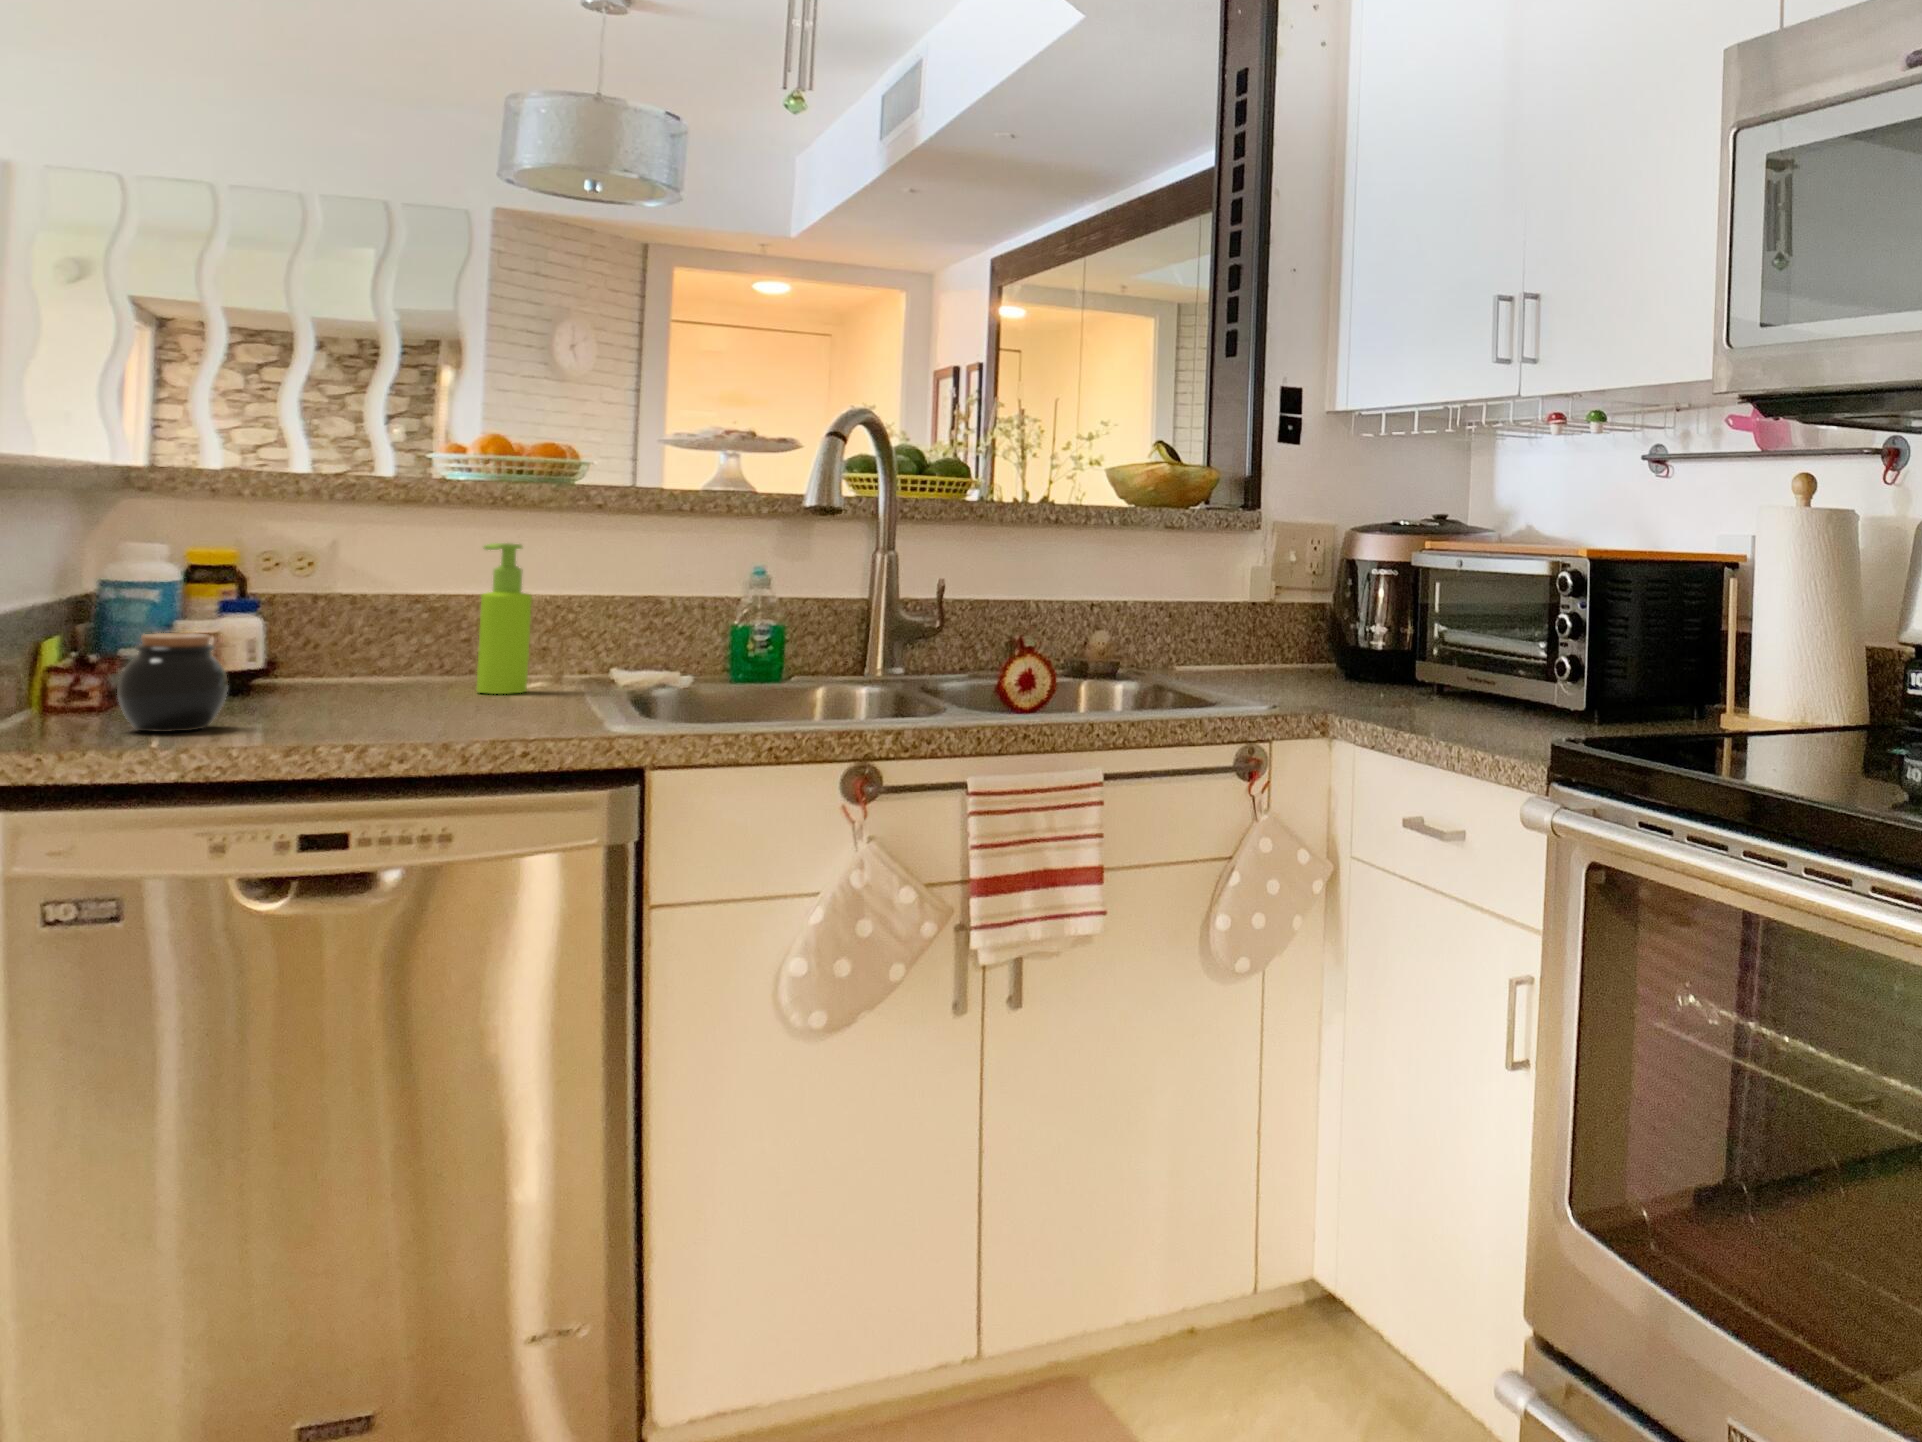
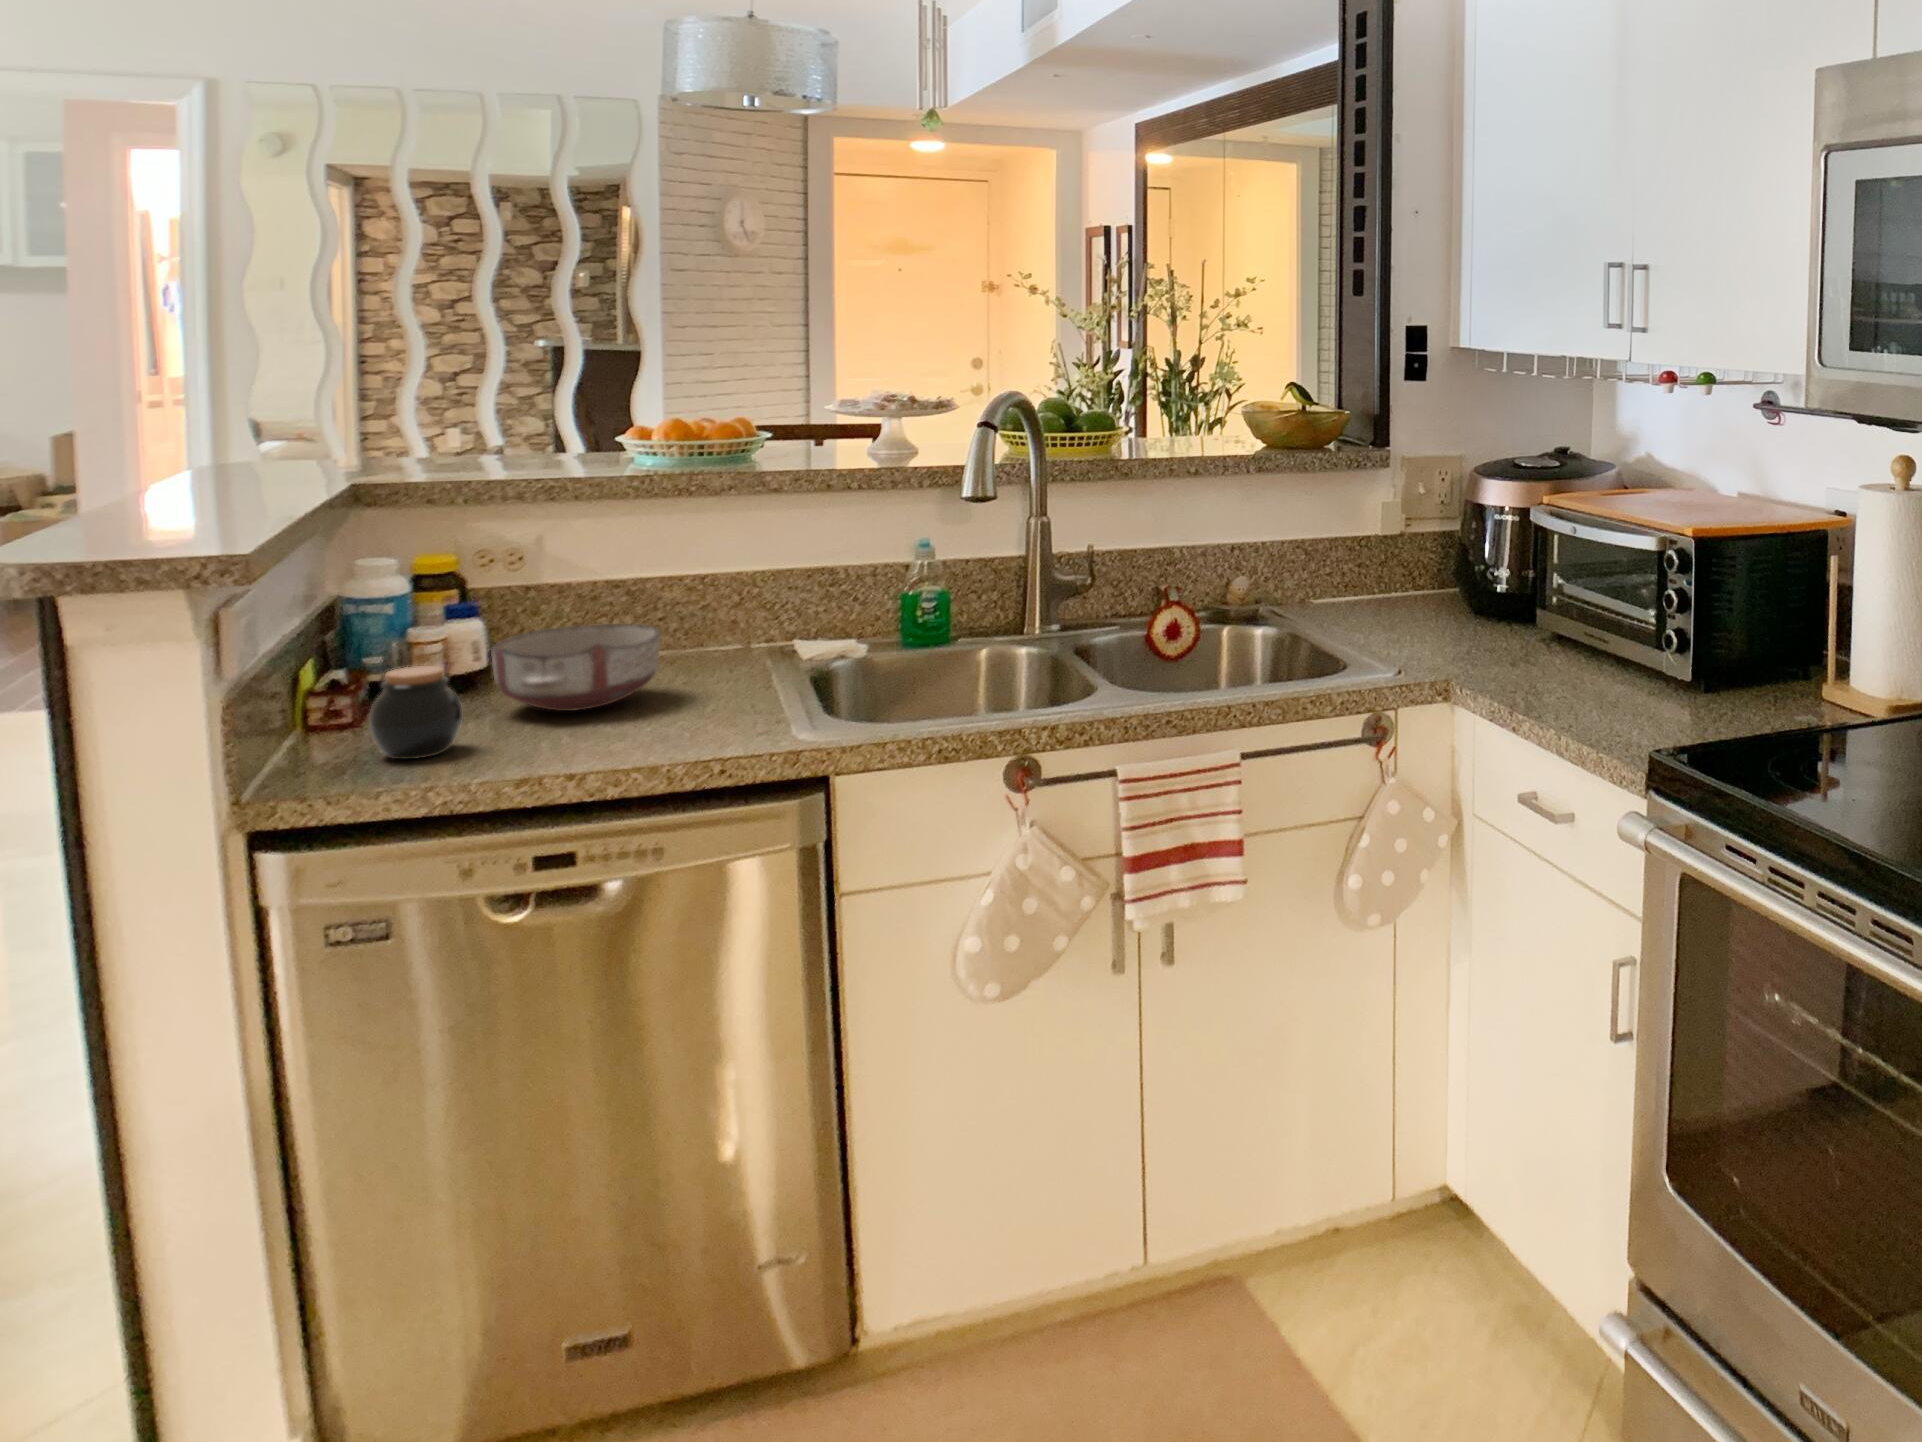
soap dispenser: present [476,543,532,694] -> none [675,536,723,674]
ceramic bowl: none [265,627,461,709] -> present [491,624,660,711]

